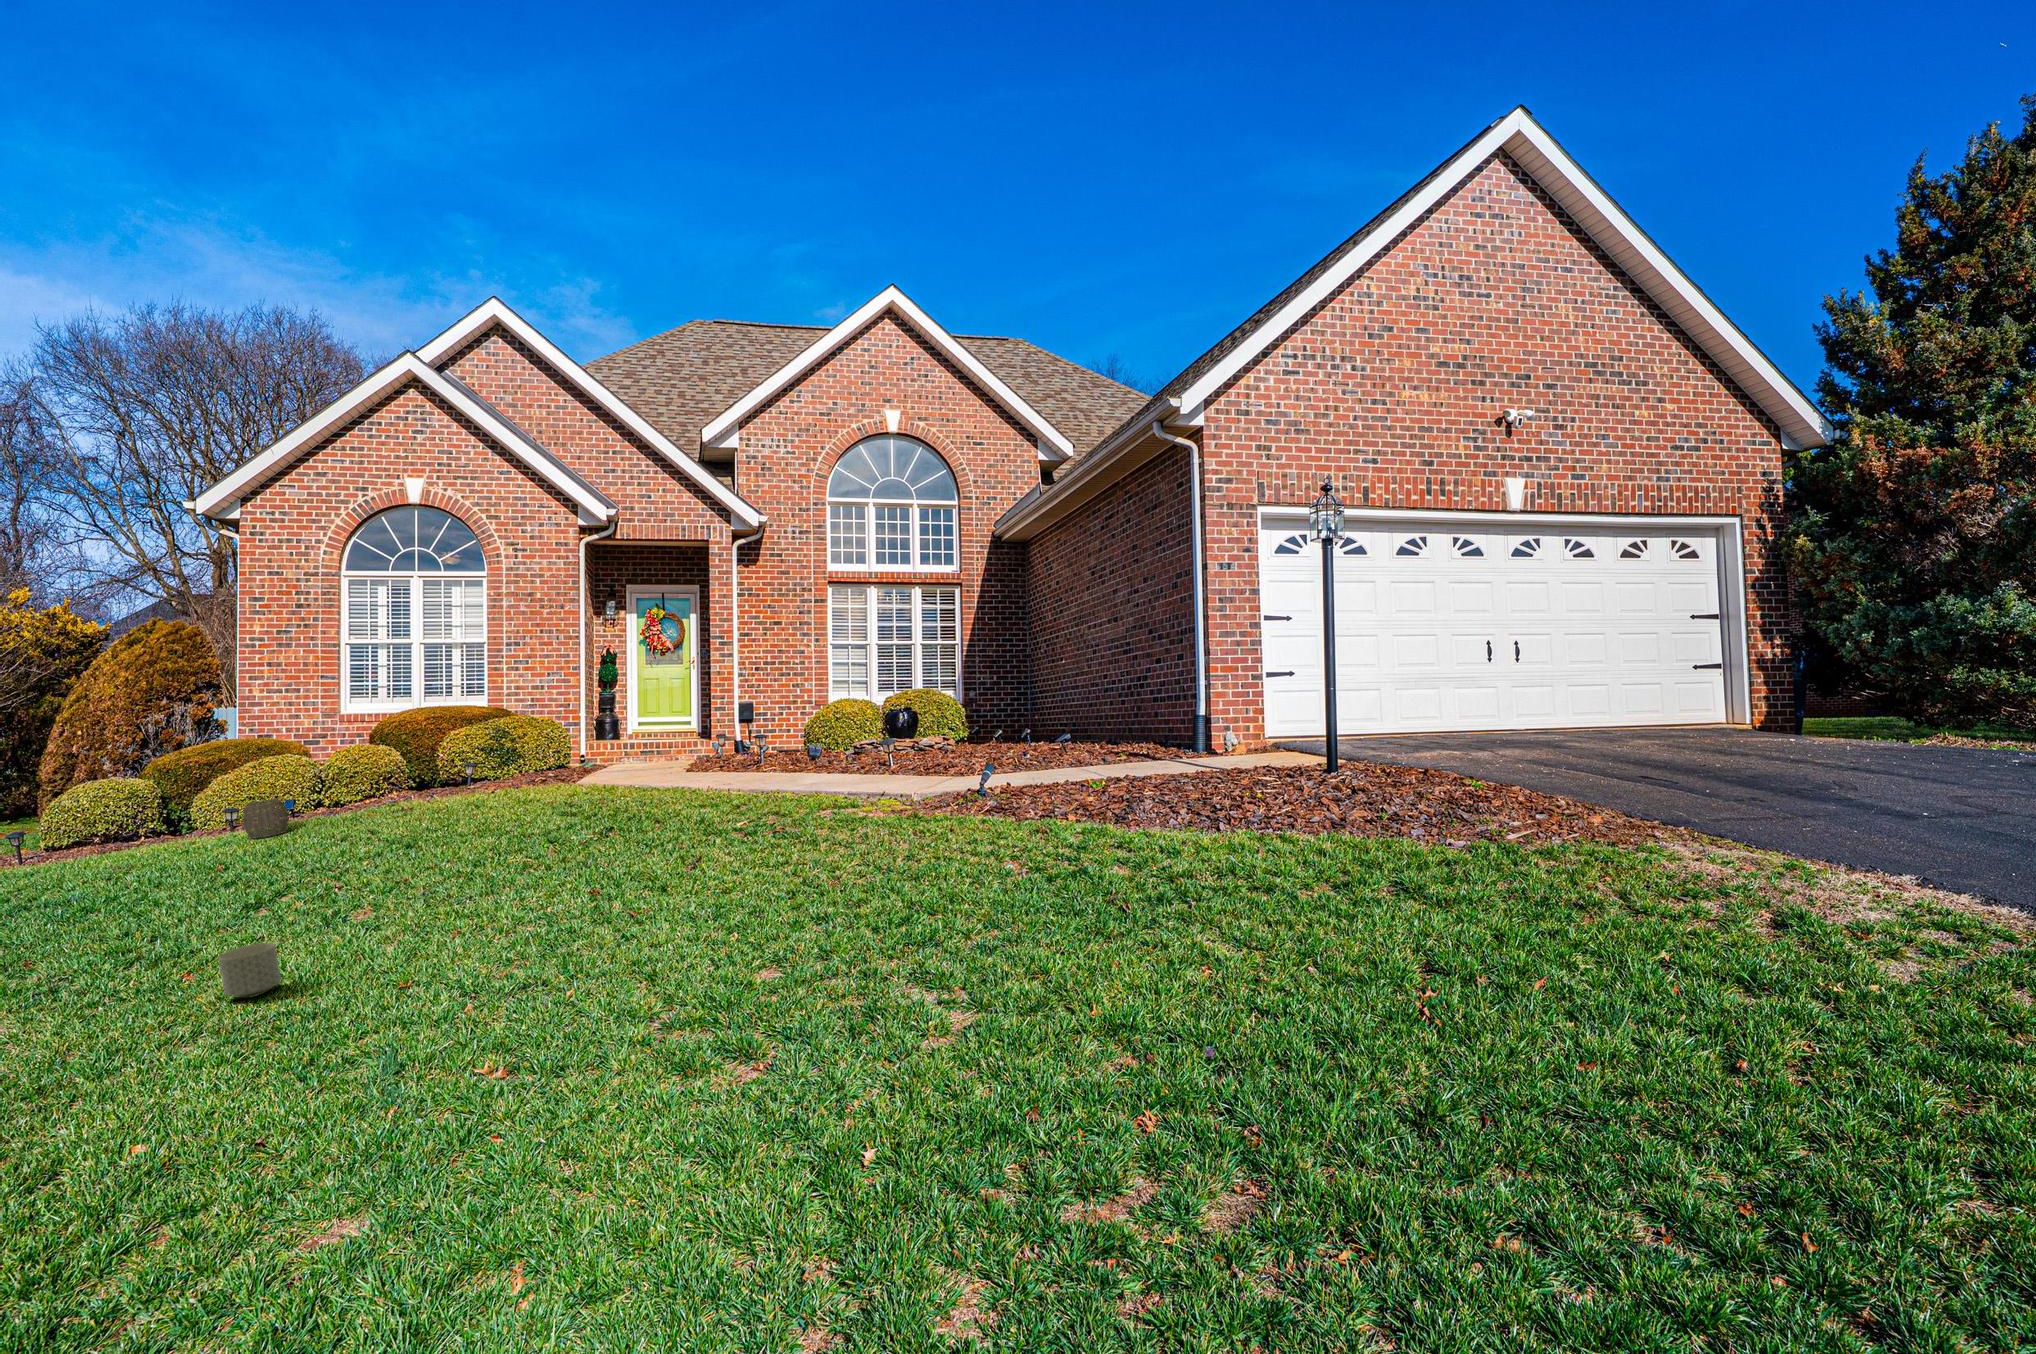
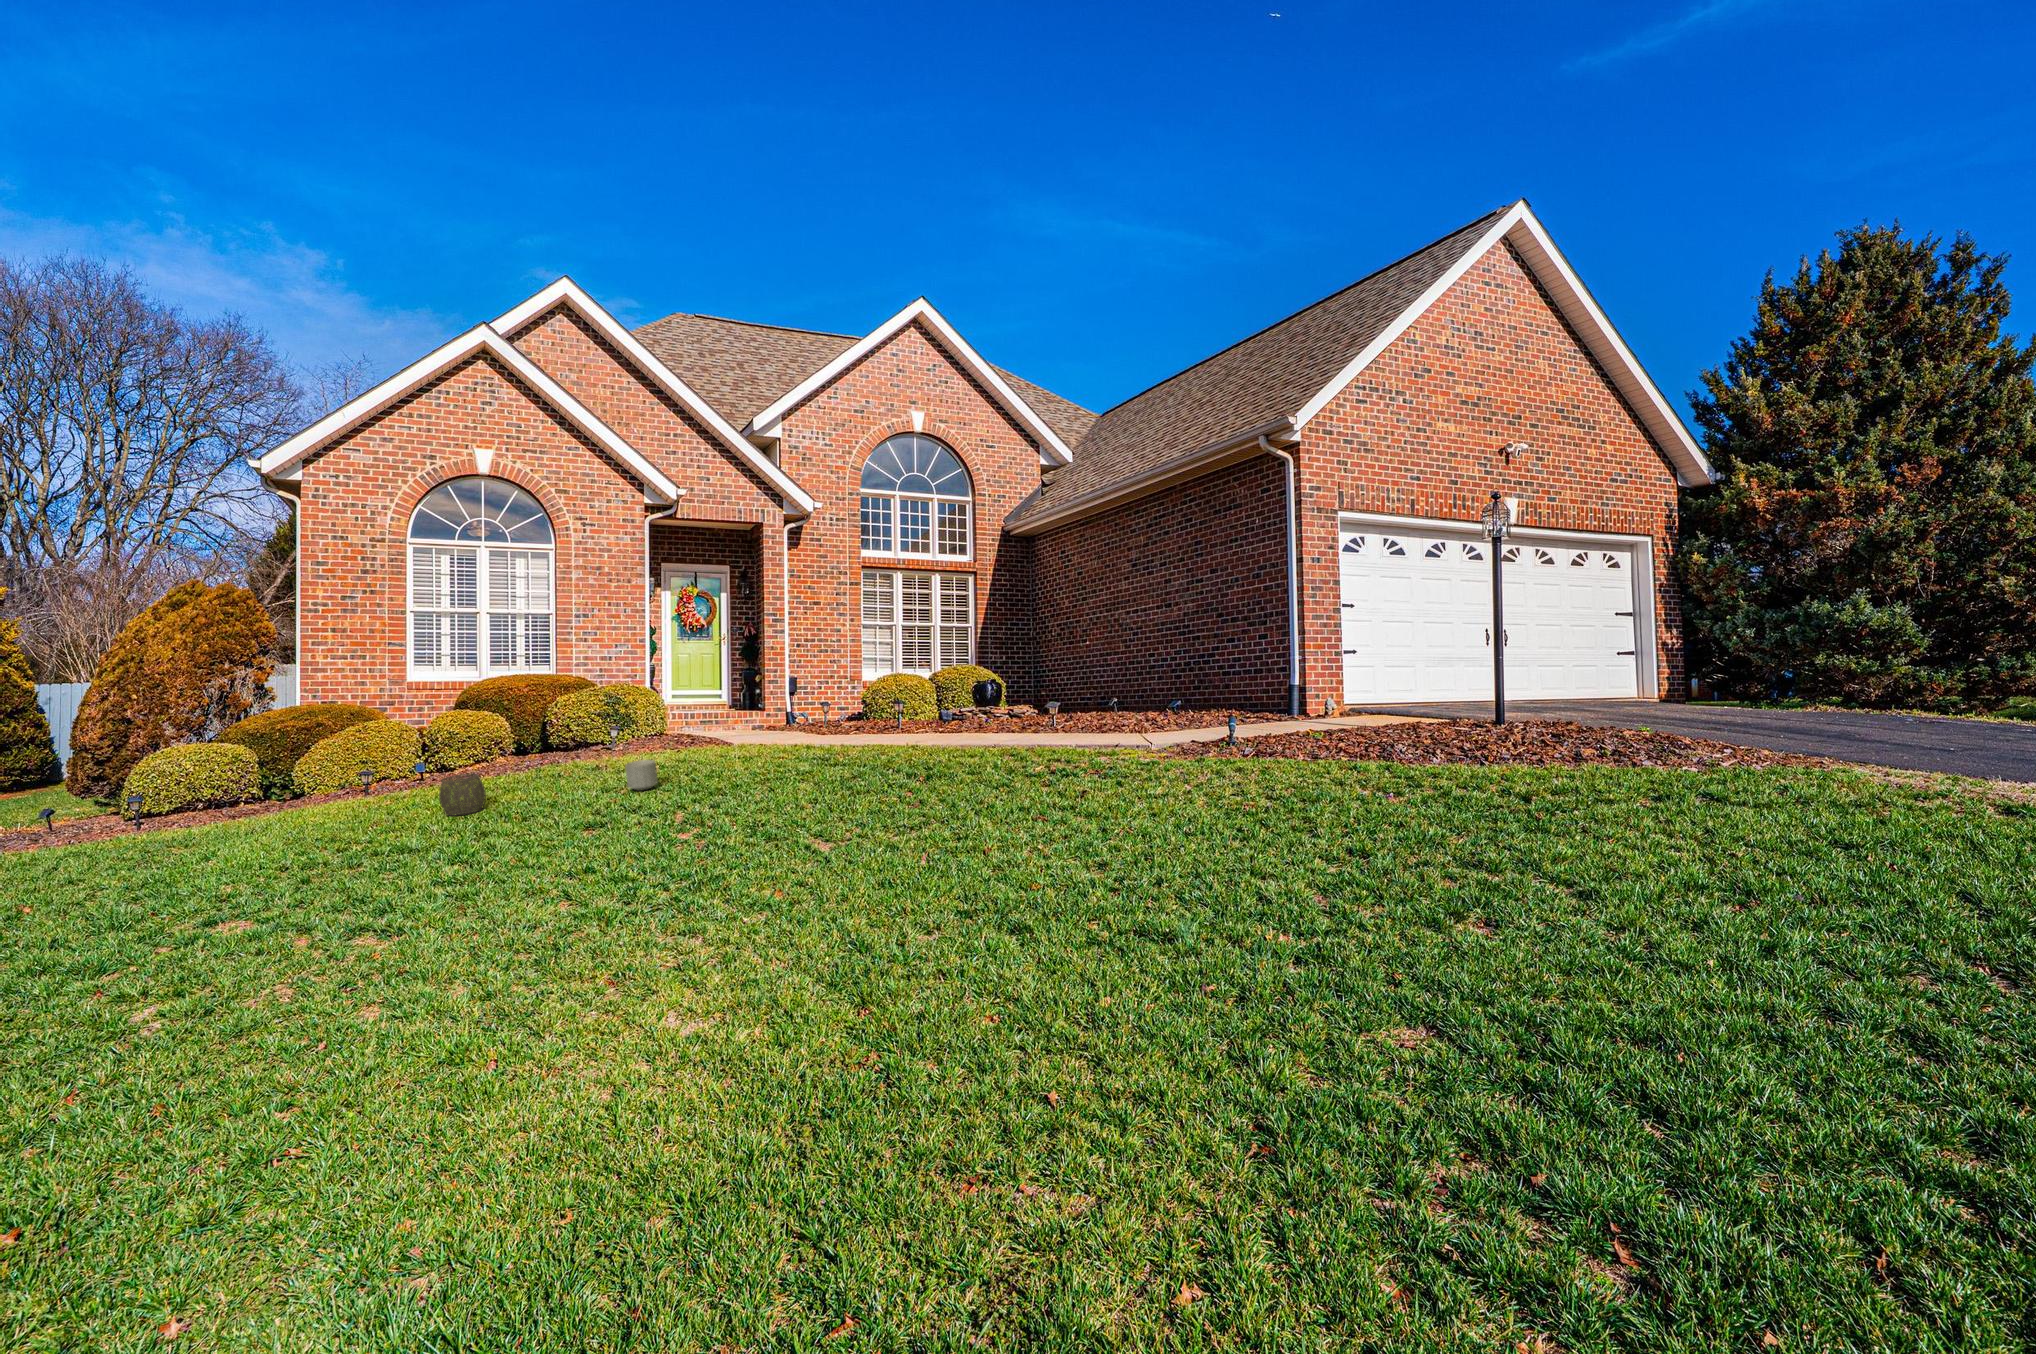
planter: present [218,942,281,998] -> present [625,760,658,791]

